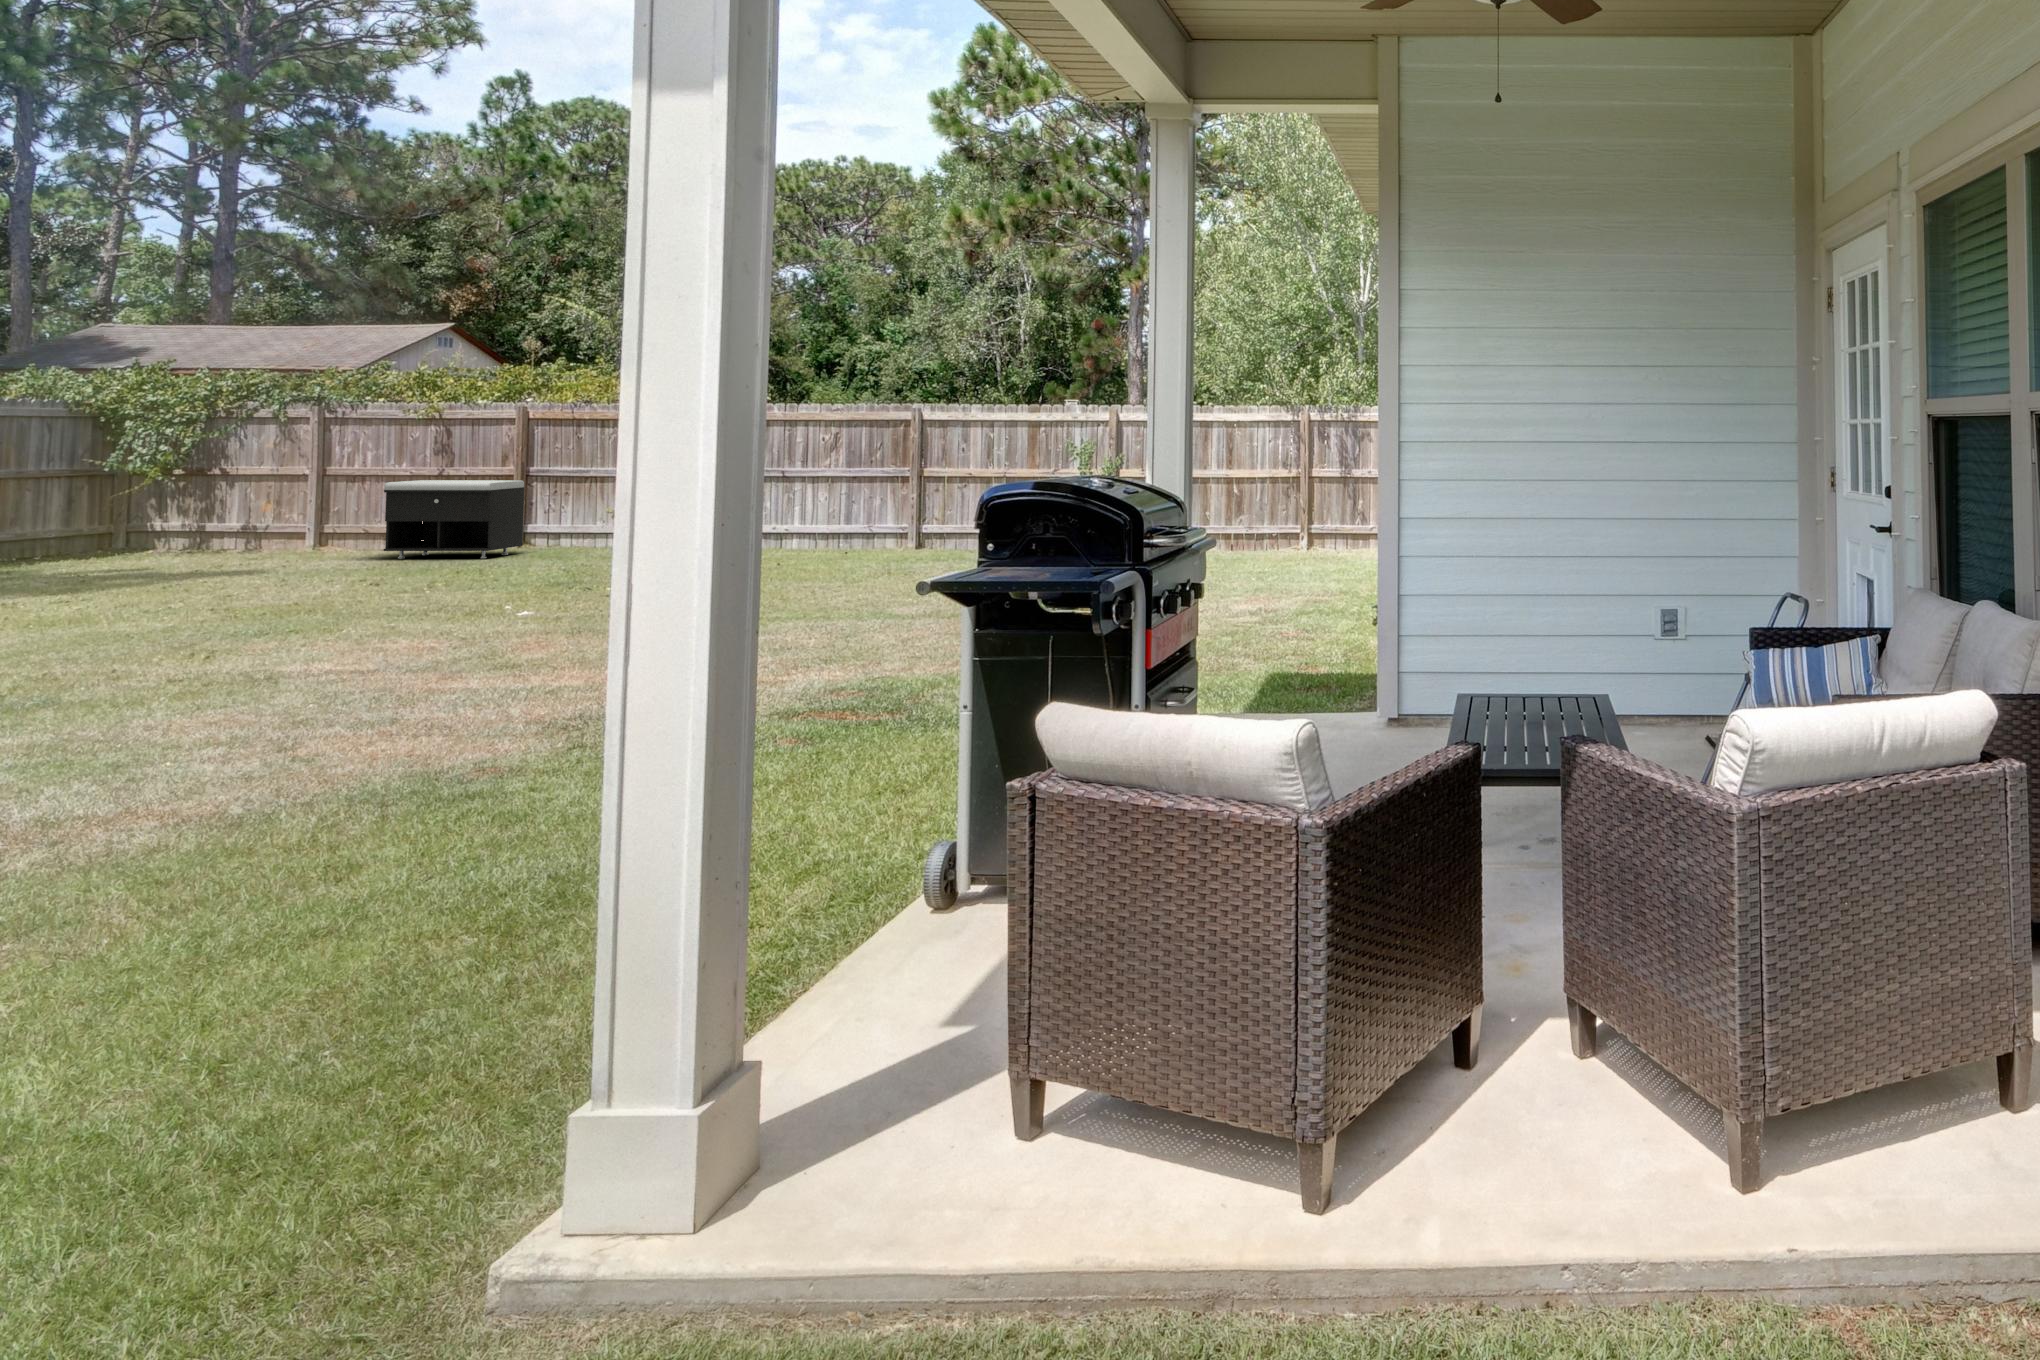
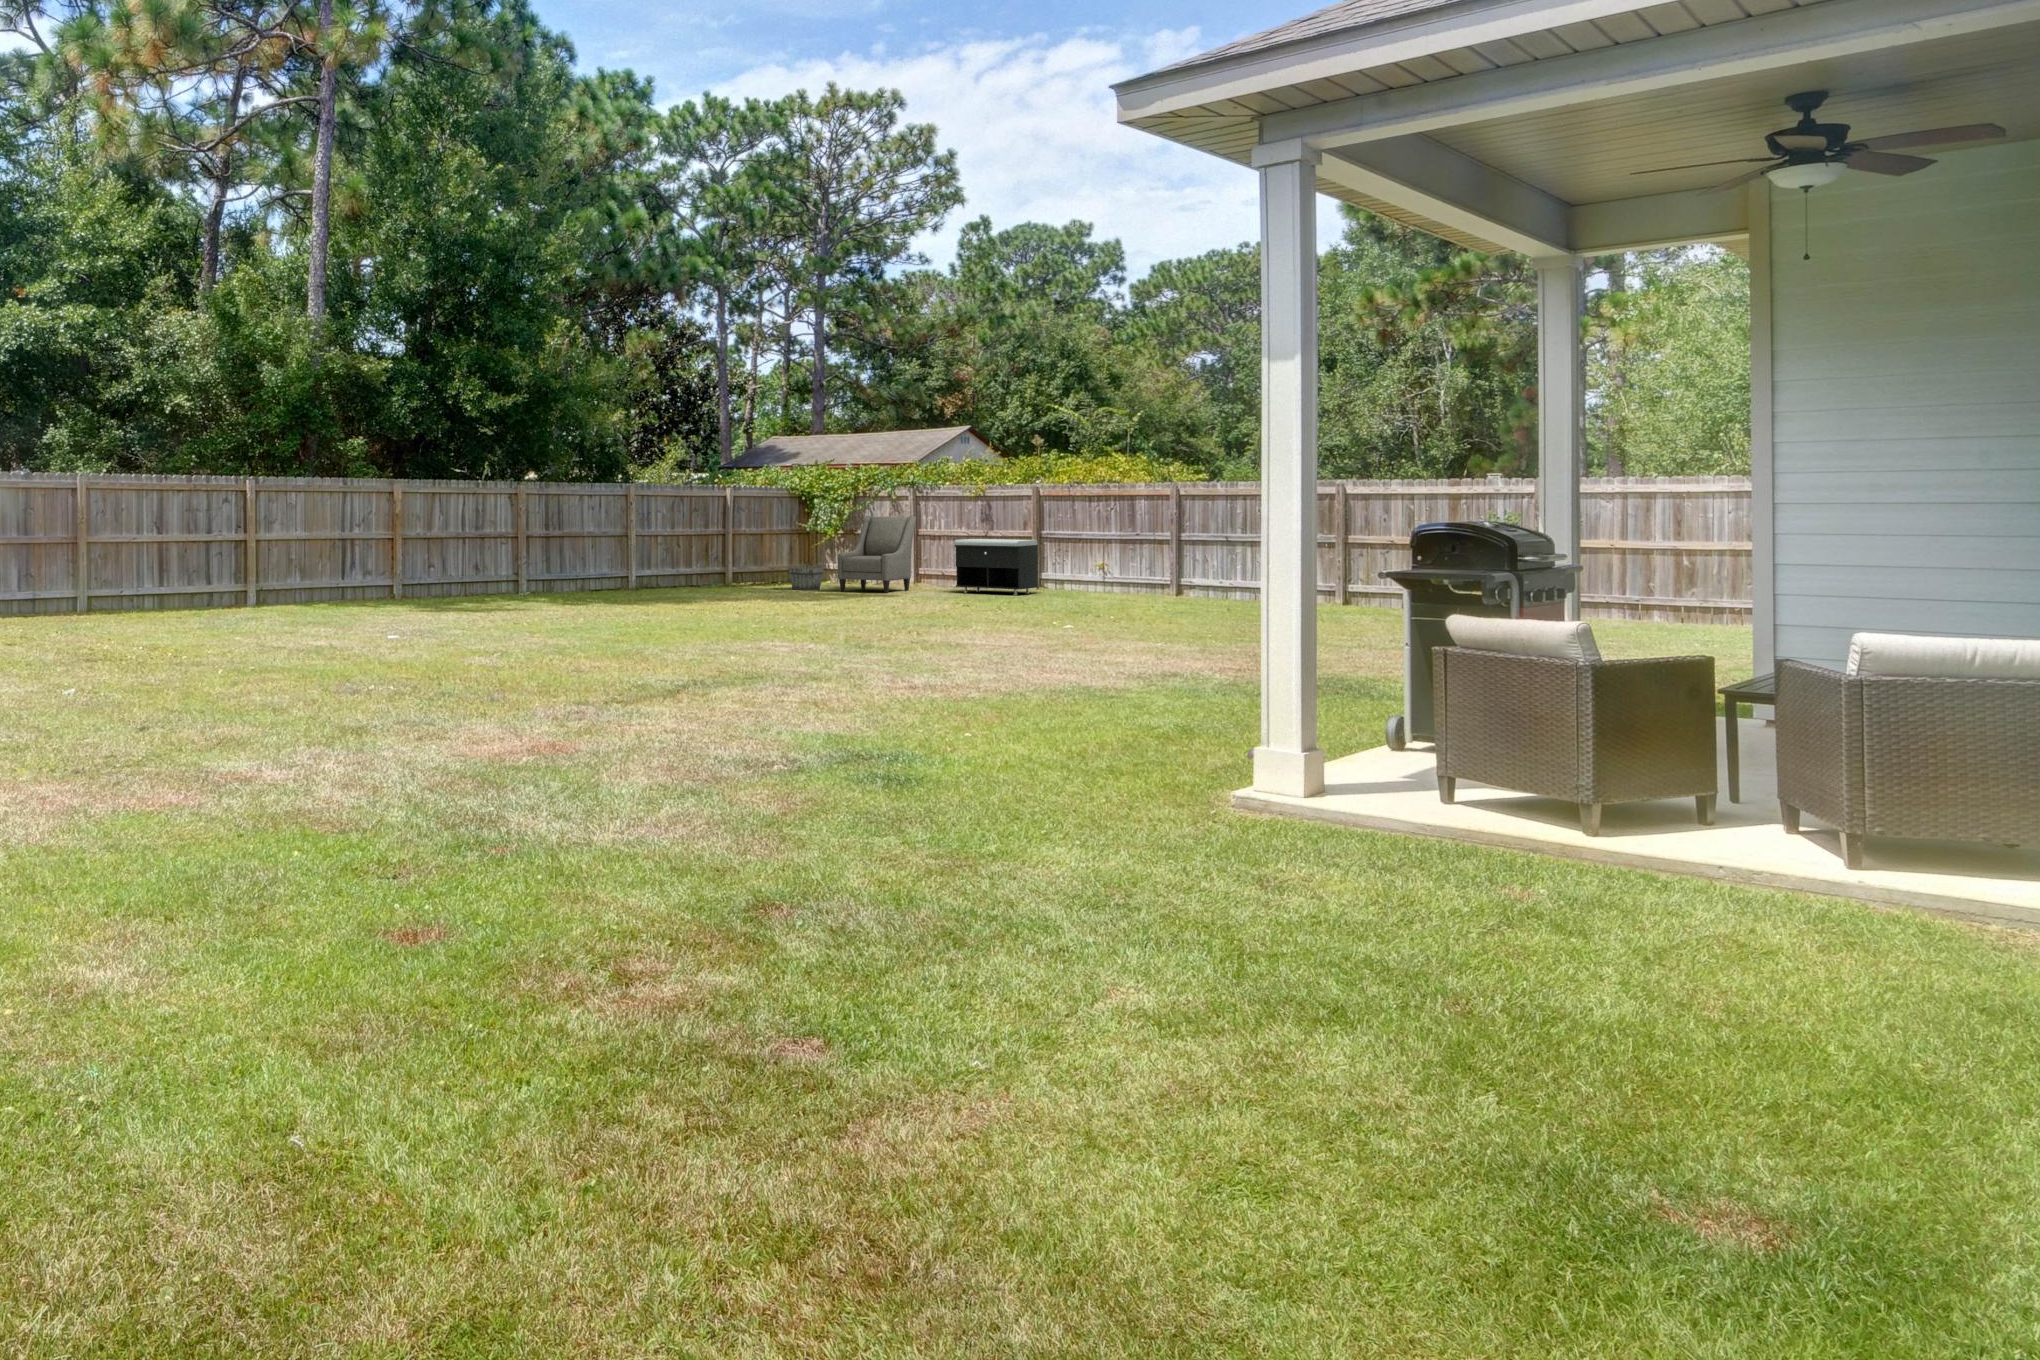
chair: none [154,448,321,568] -> present [838,516,916,593]
wooden bucket: none [49,518,131,569] -> present [788,561,824,590]

